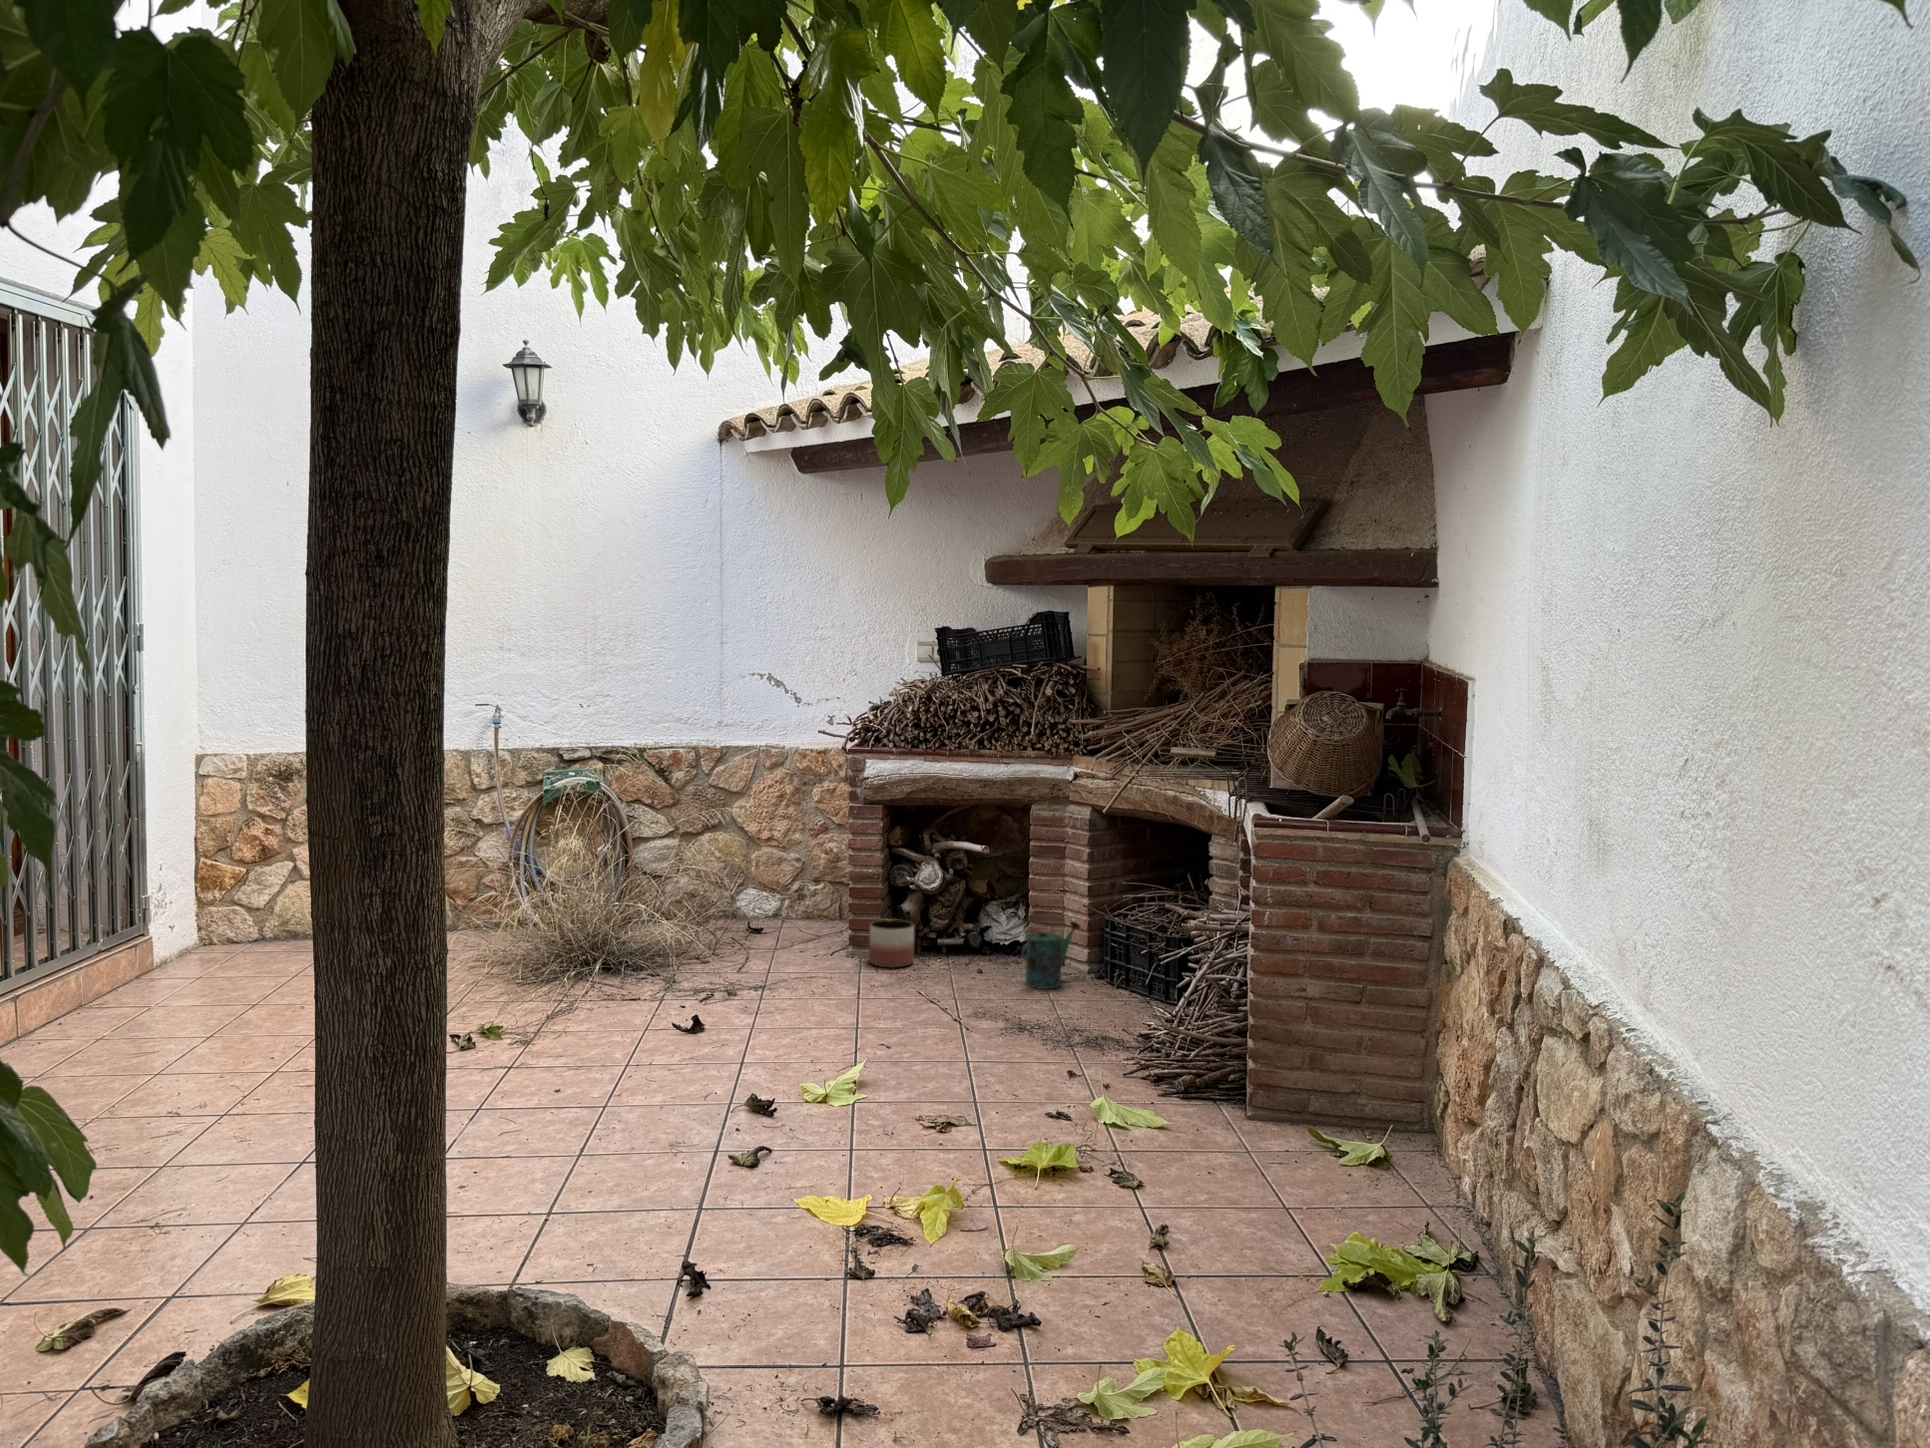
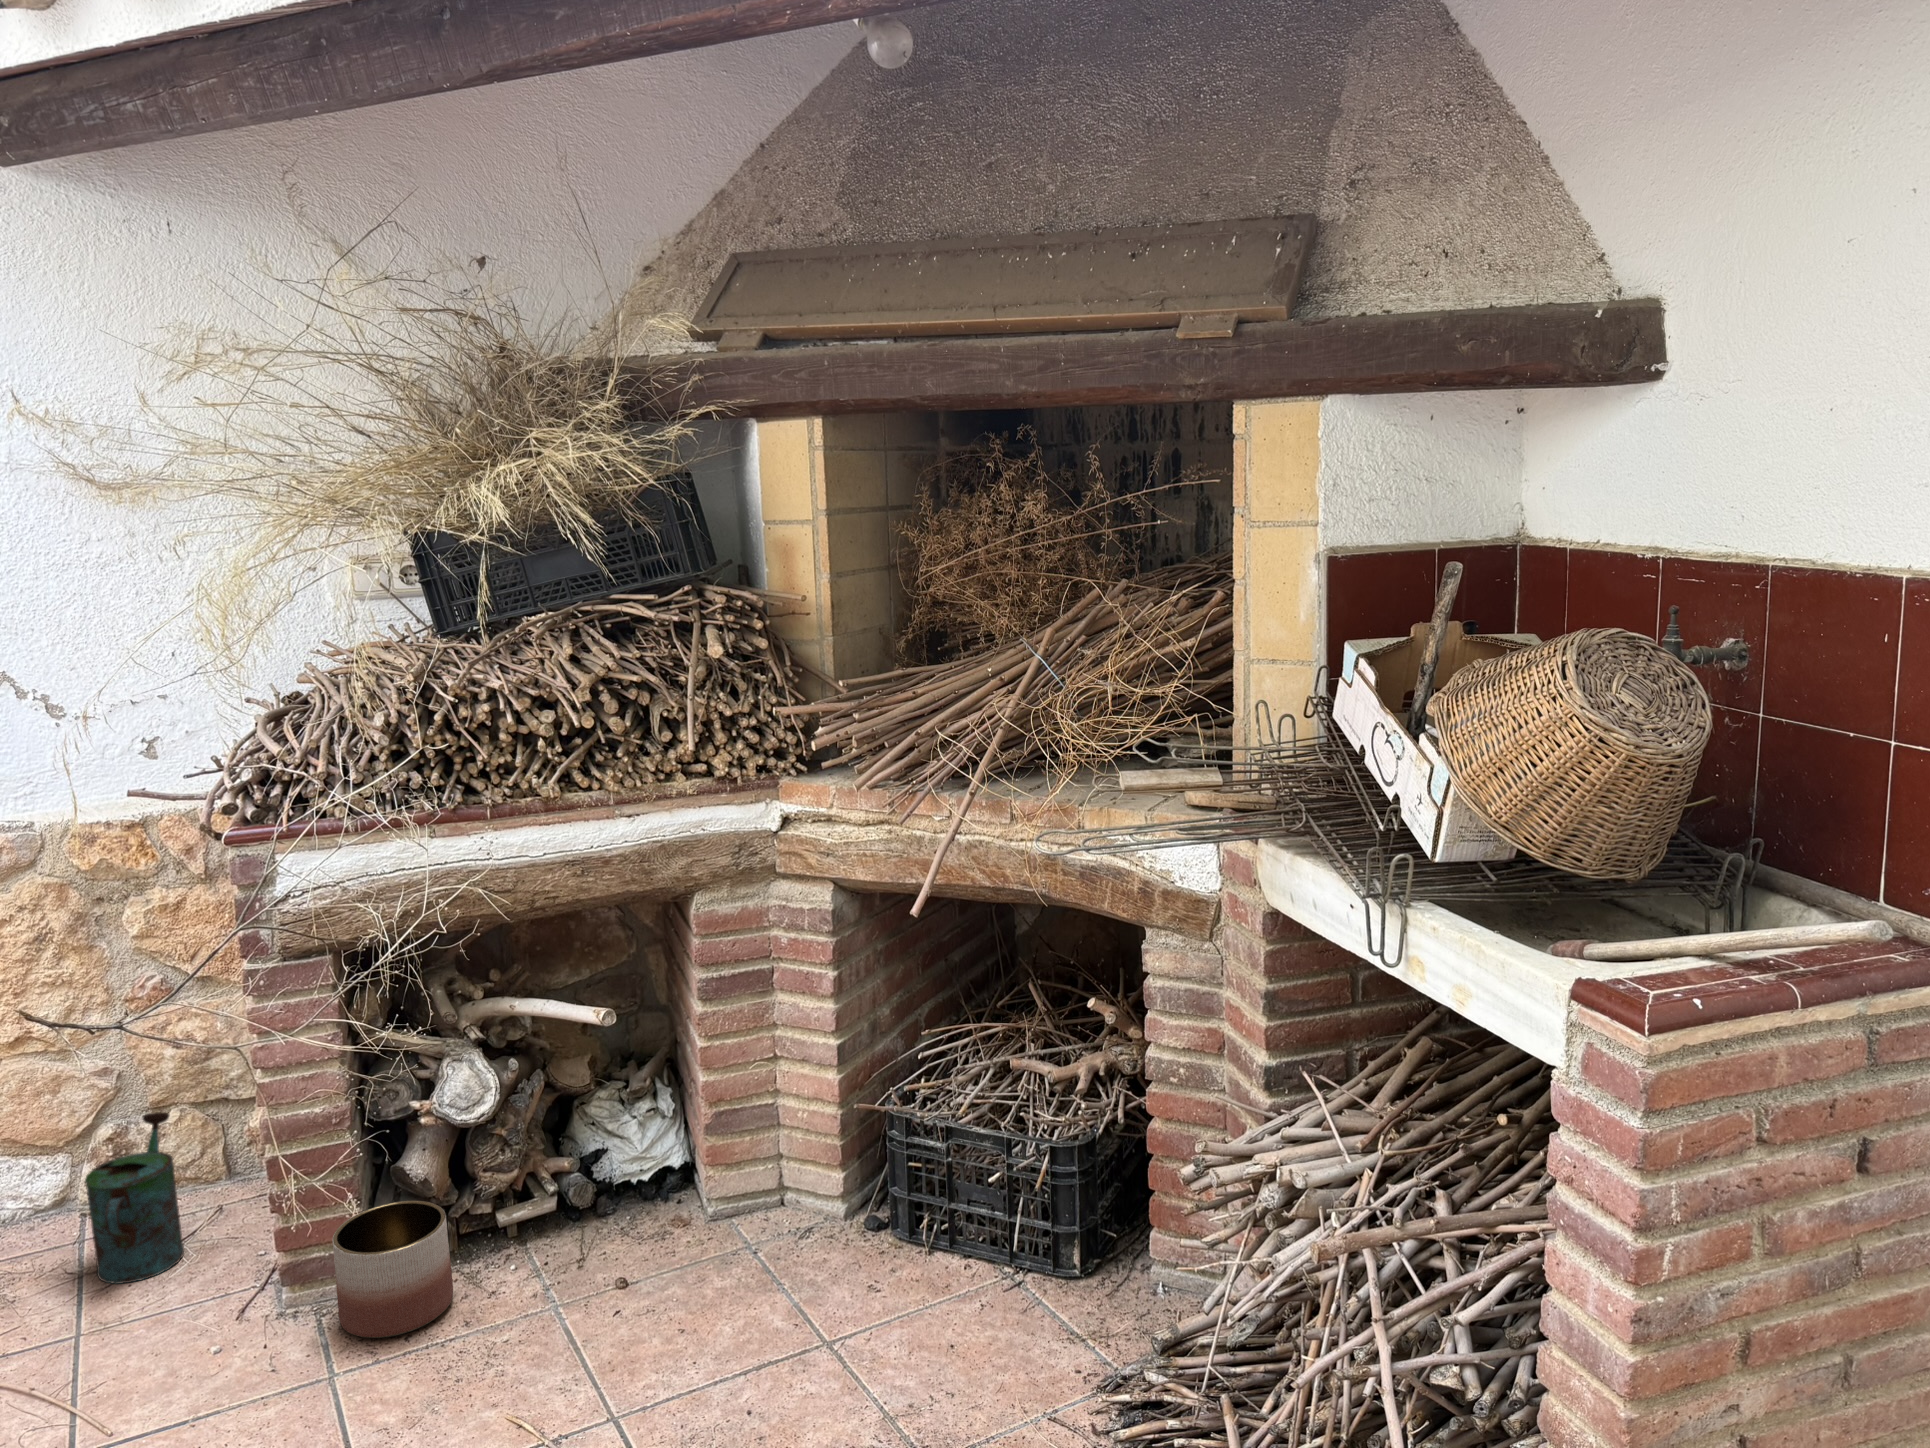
watering can: present [1021,922,1080,989] -> present [85,1112,184,1284]

